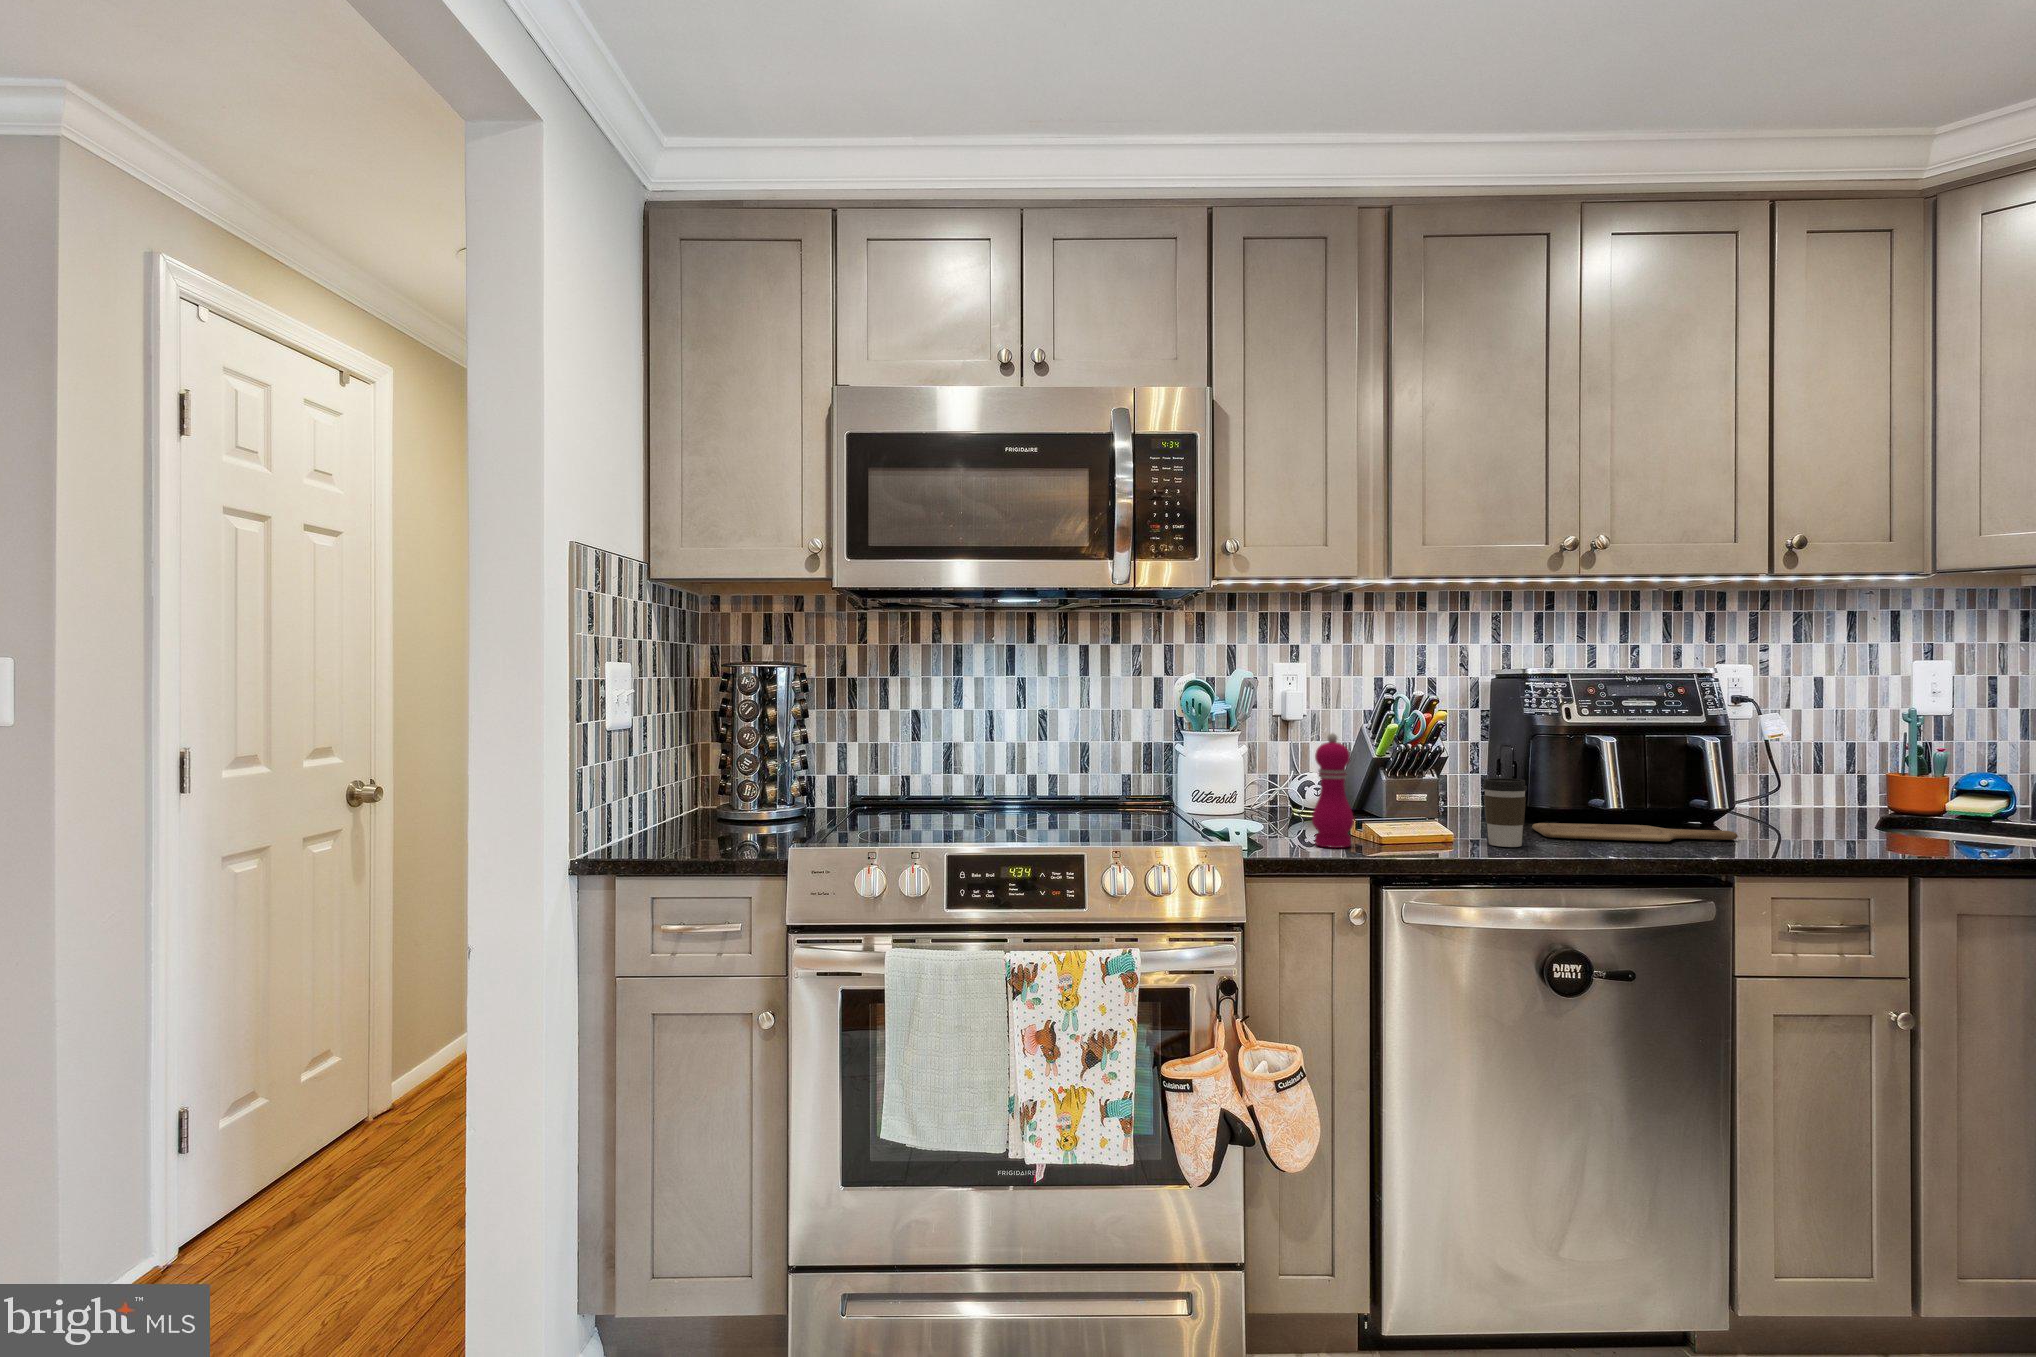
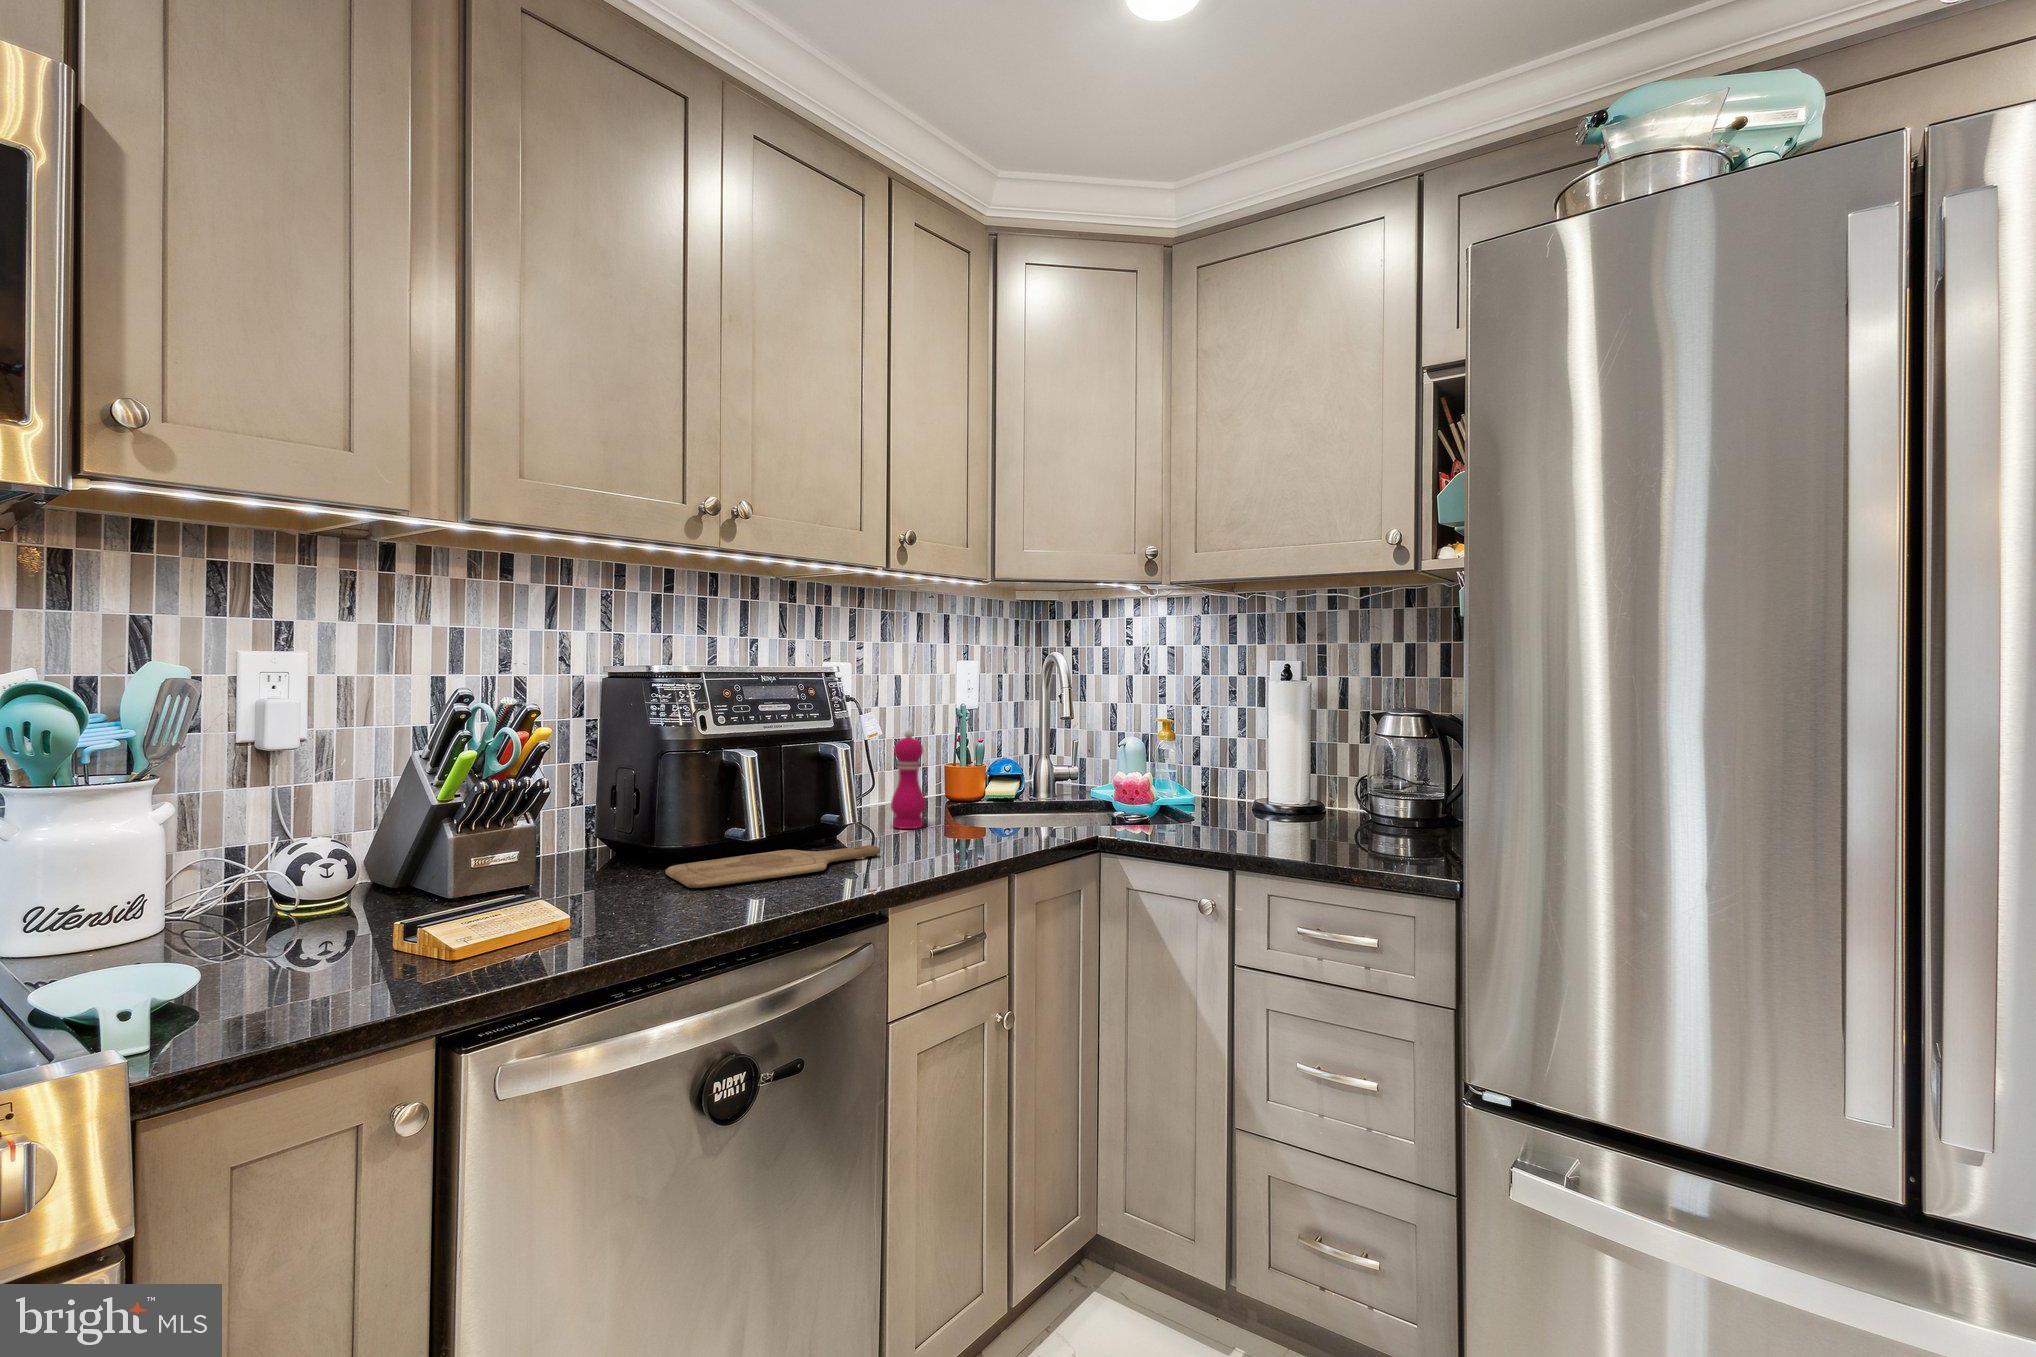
pepper mill: present [1312,734,1354,848] -> present [891,730,926,829]
coffee cup: present [1483,778,1527,847] -> none [614,821,677,923]

